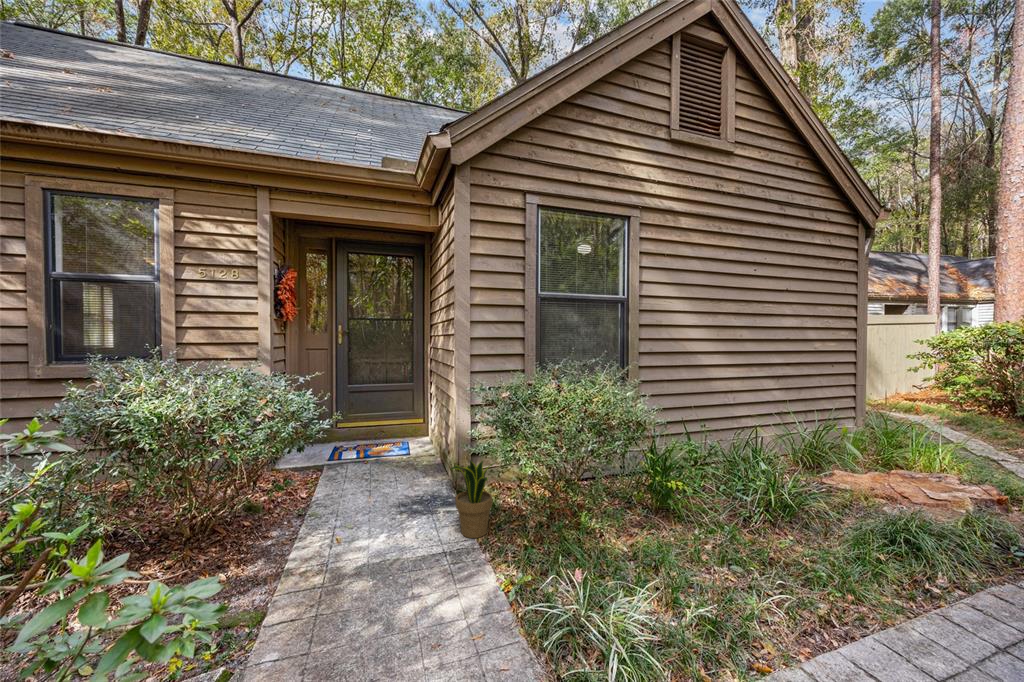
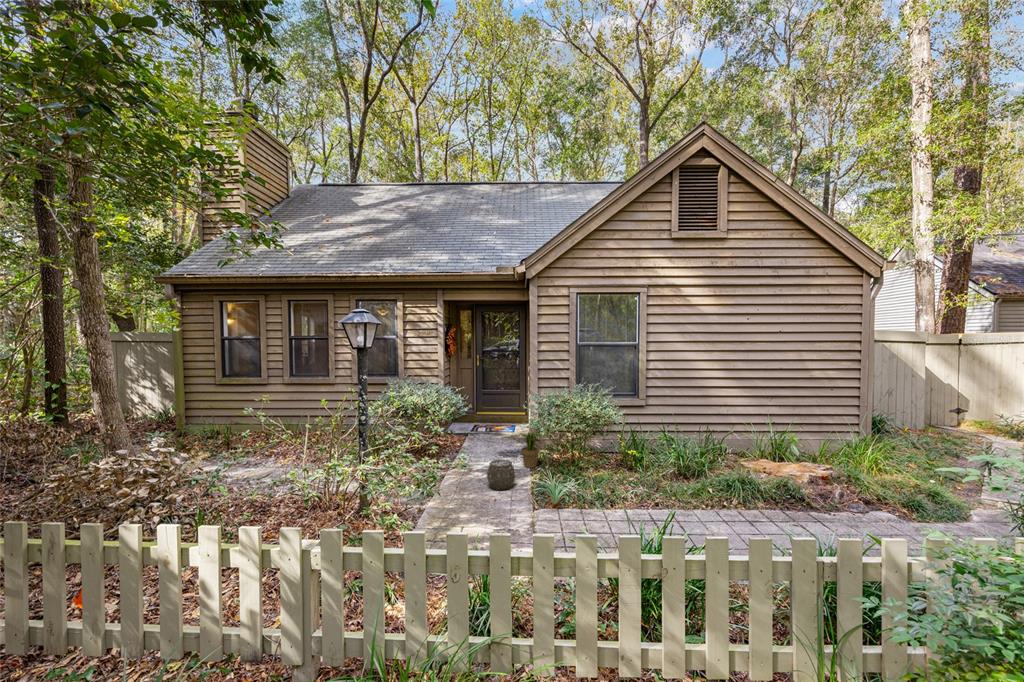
woven basket: none [400,543,475,637] -> present [487,460,515,490]

